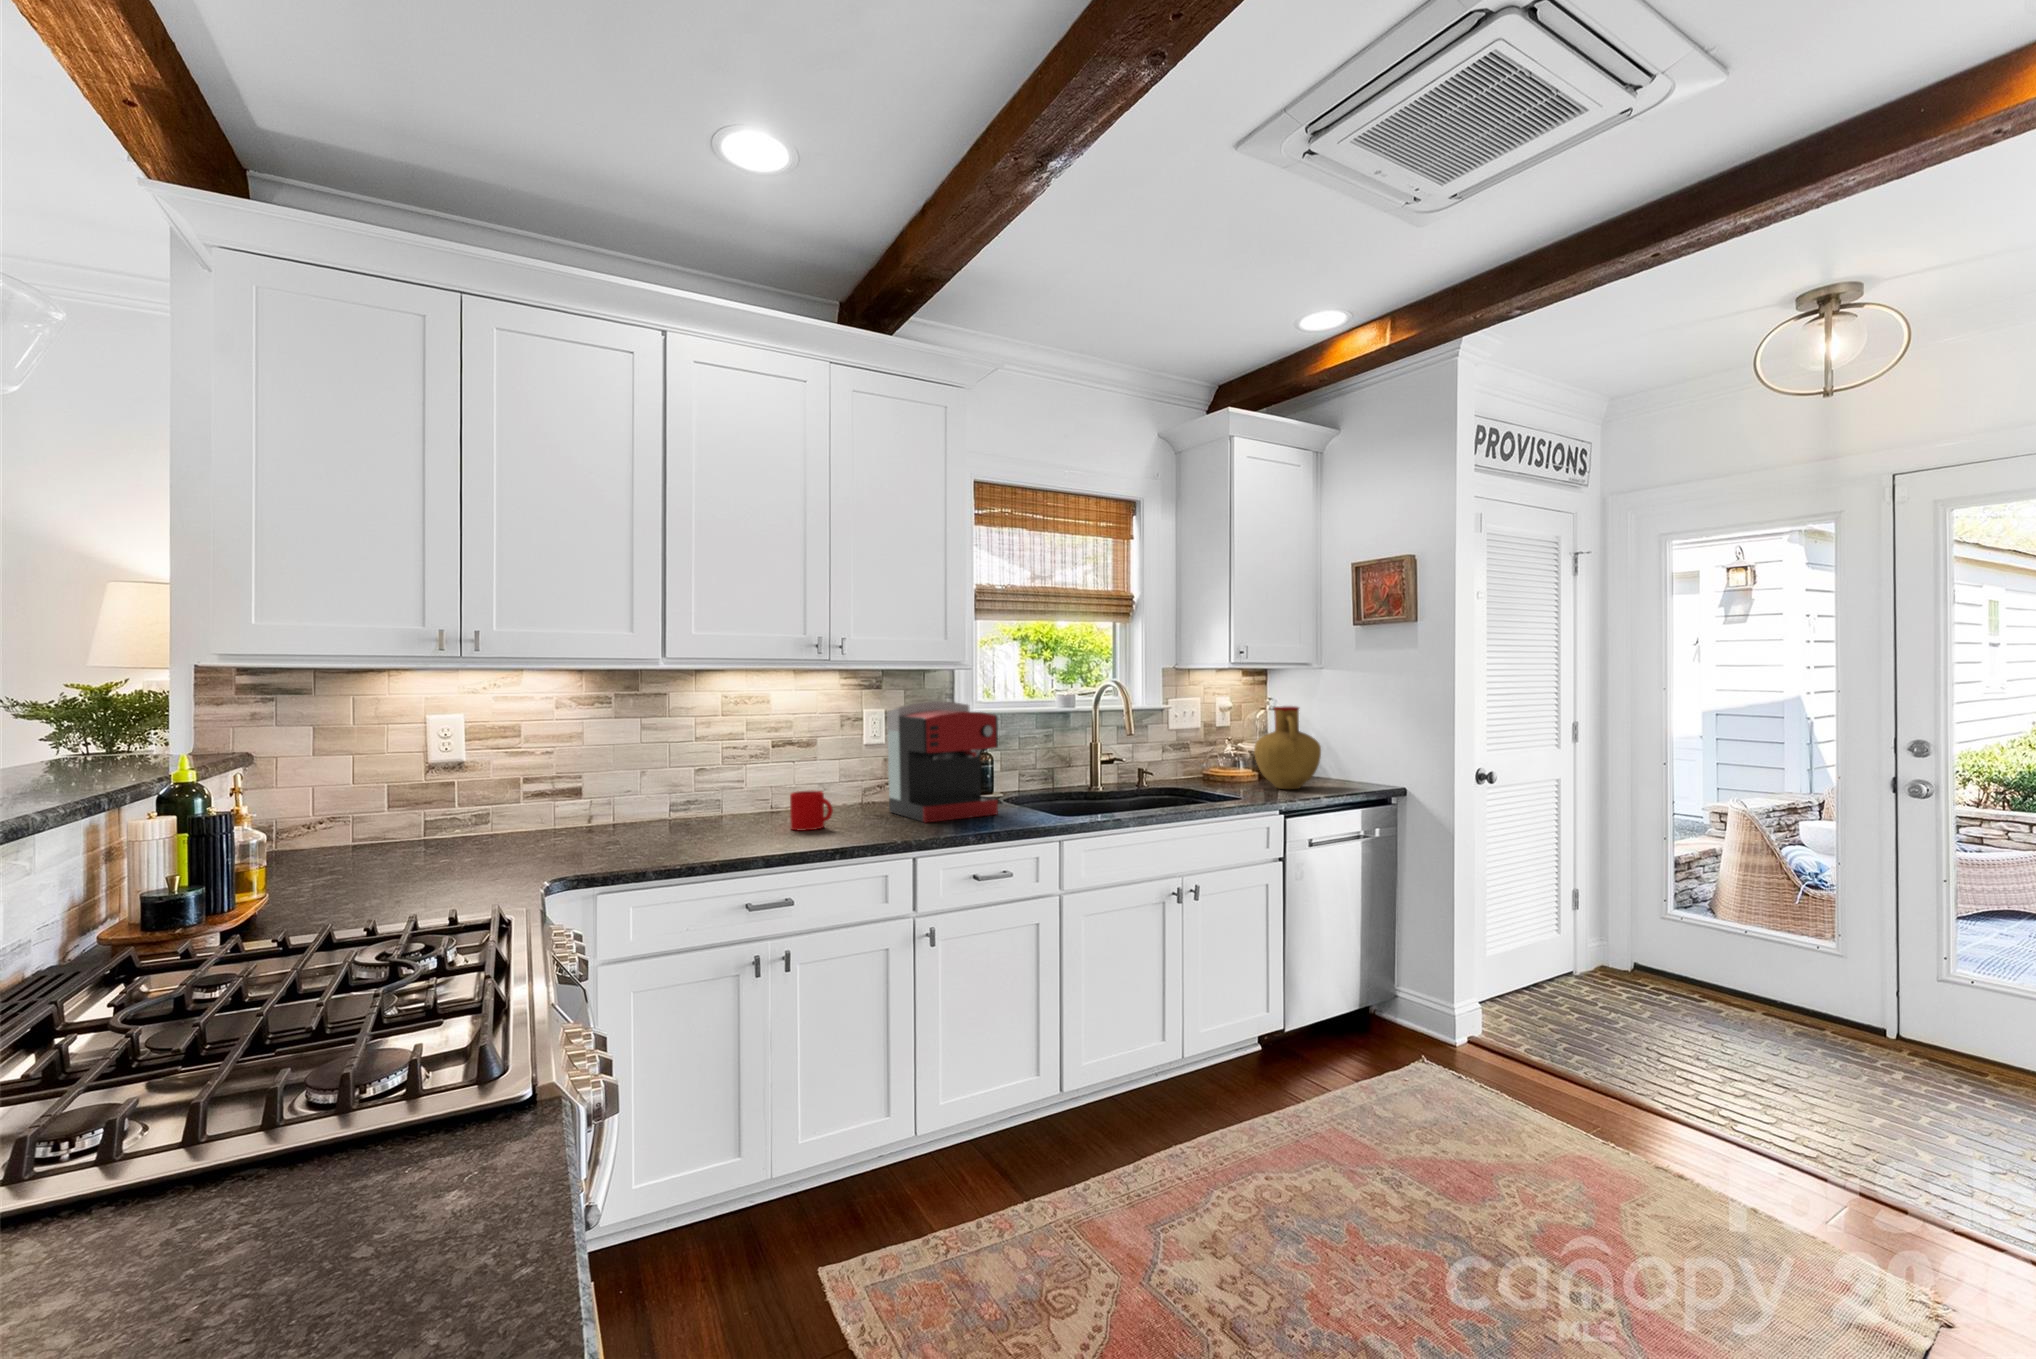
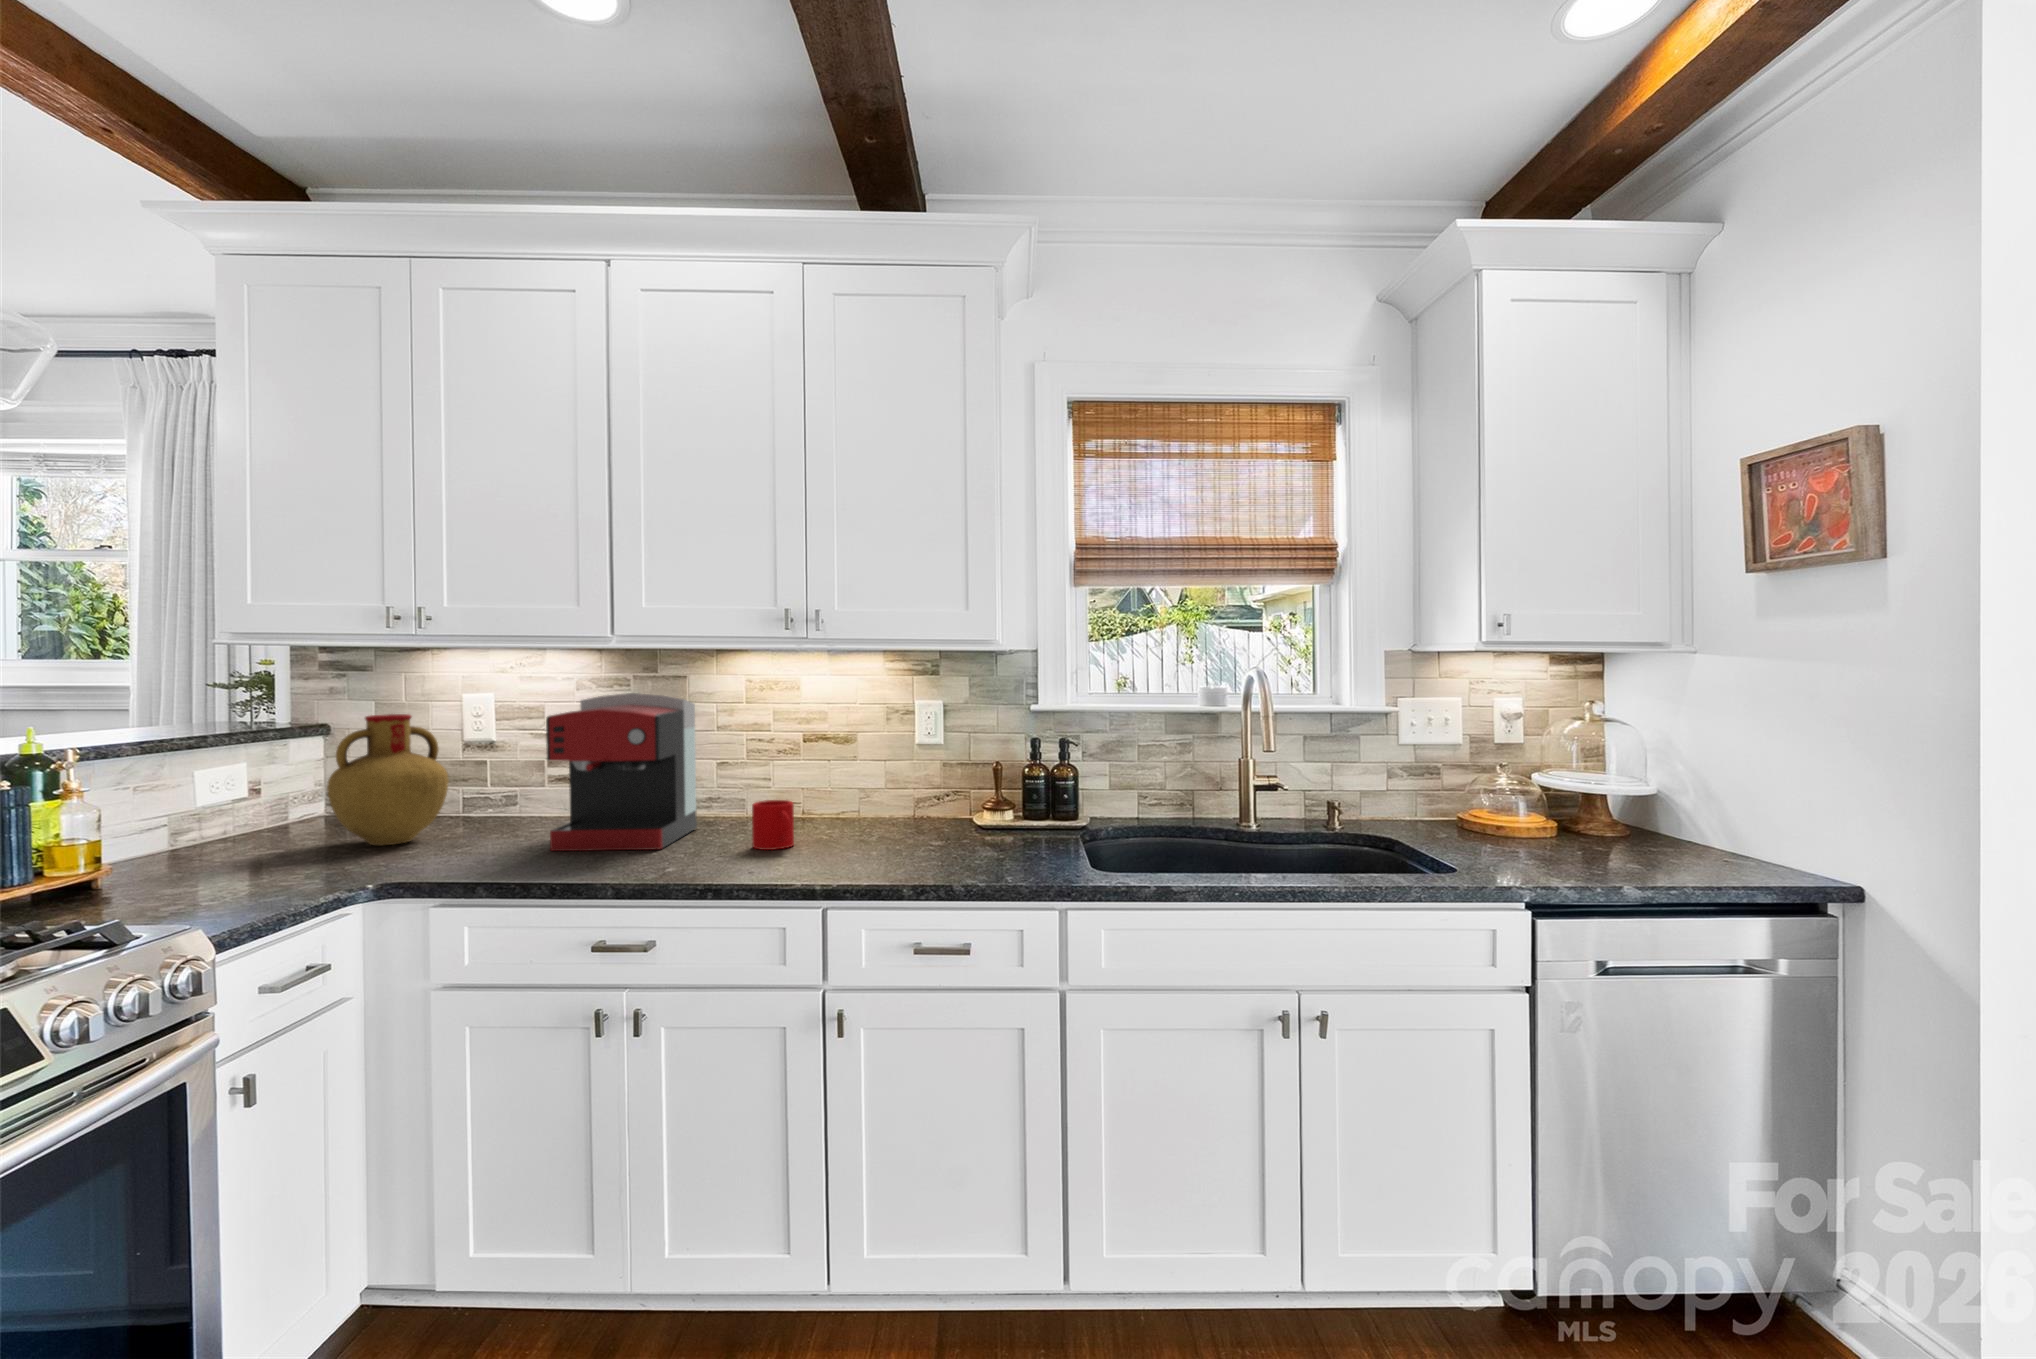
coffee maker: present [887,701,998,823] -> present [546,693,697,851]
vase: present [1254,706,1321,789] -> present [327,714,449,845]

